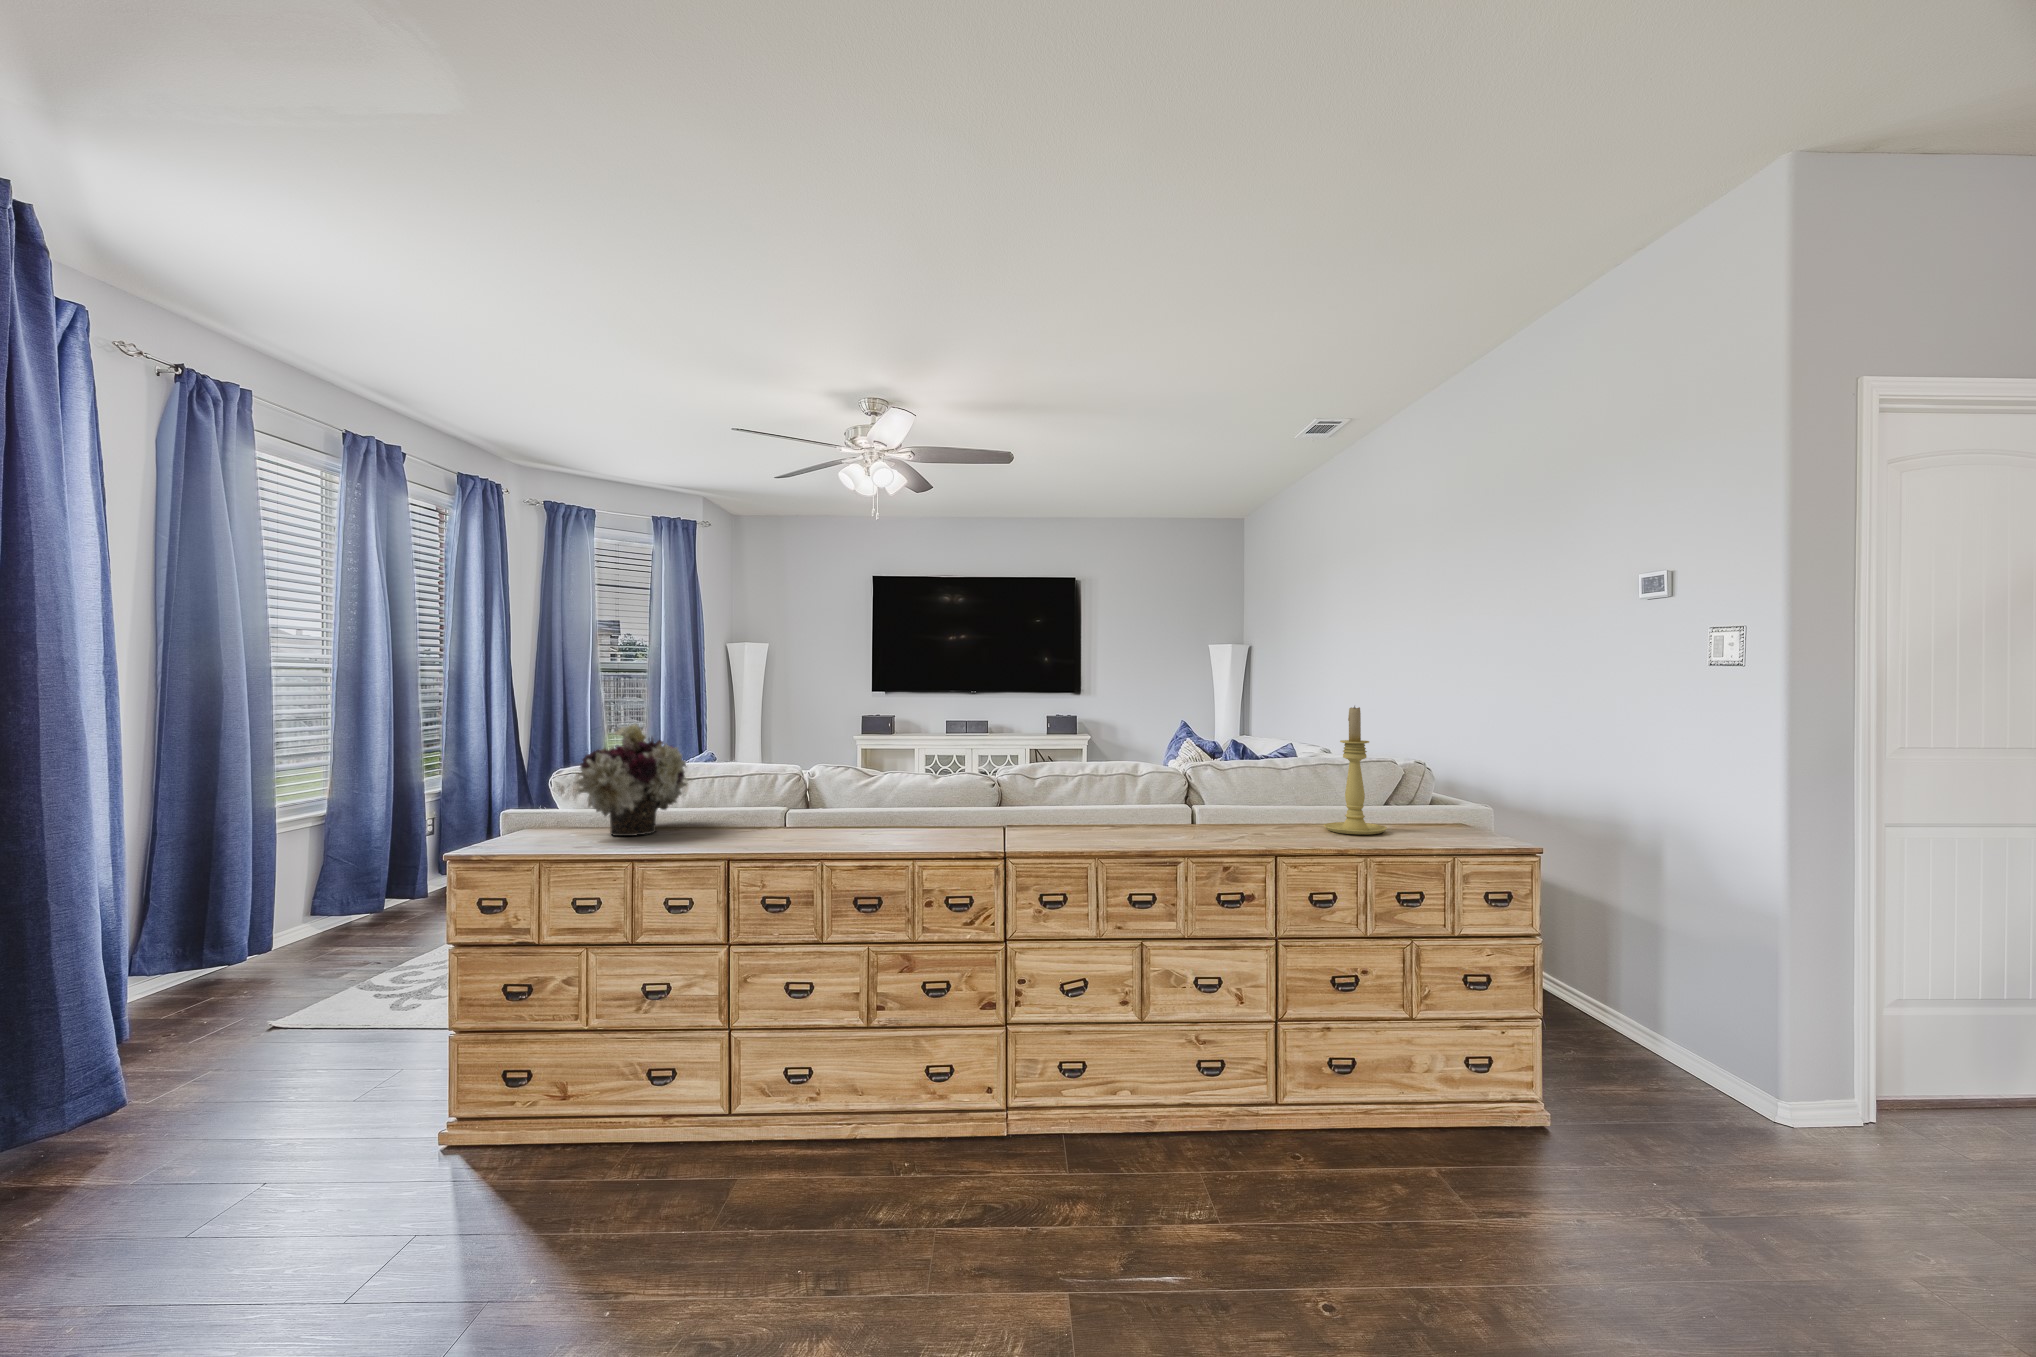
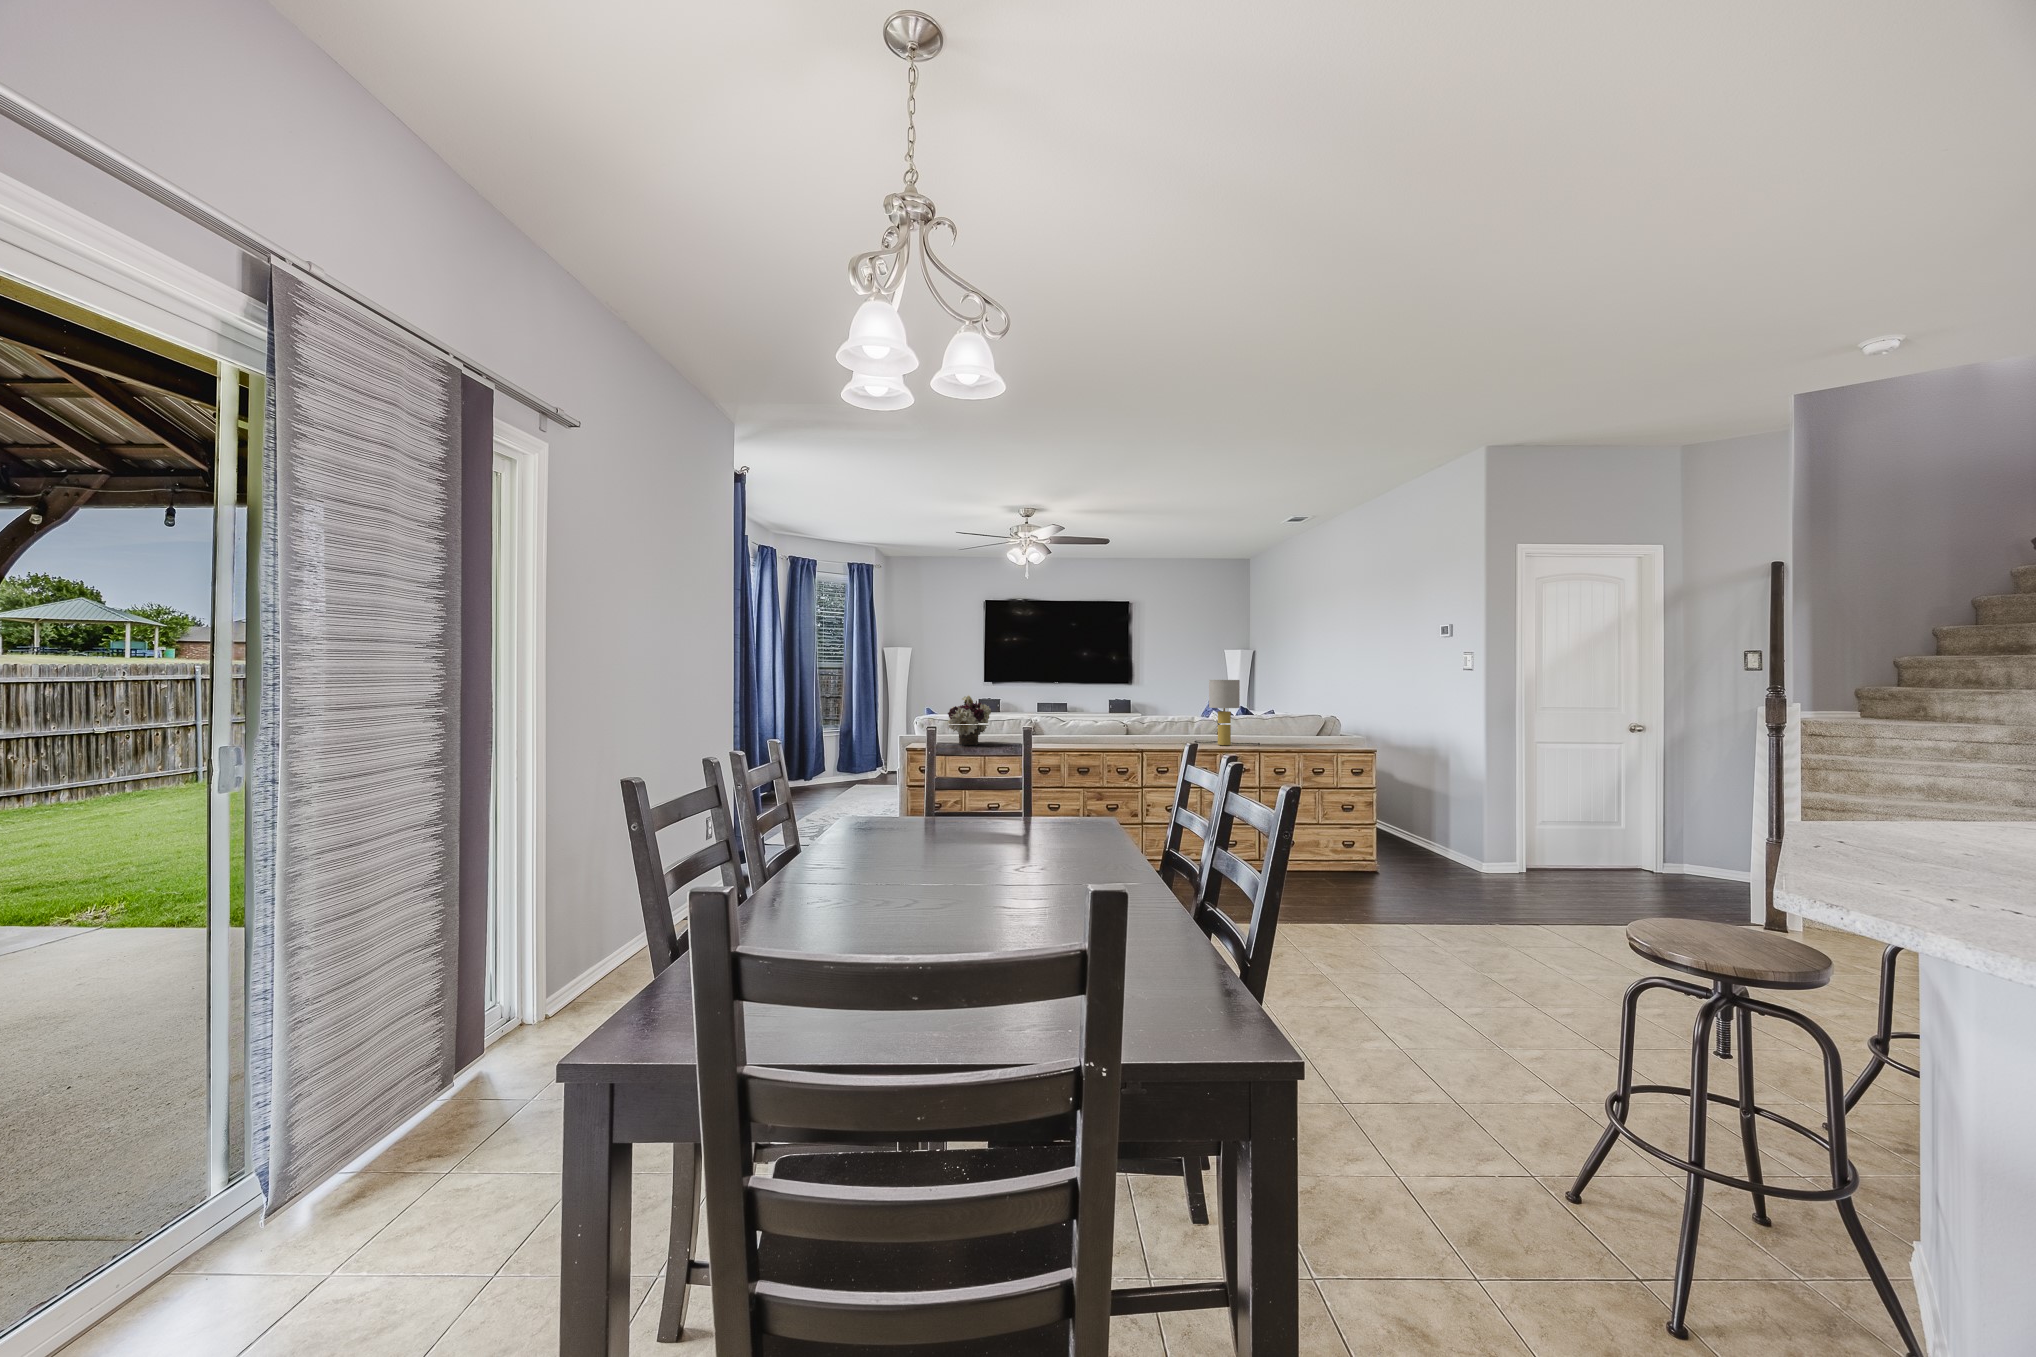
table lamp: none [1134,687,1274,832] -> present [1194,680,1260,745]
candle holder: present [1324,706,1387,834] -> none [1283,688,1311,746]

